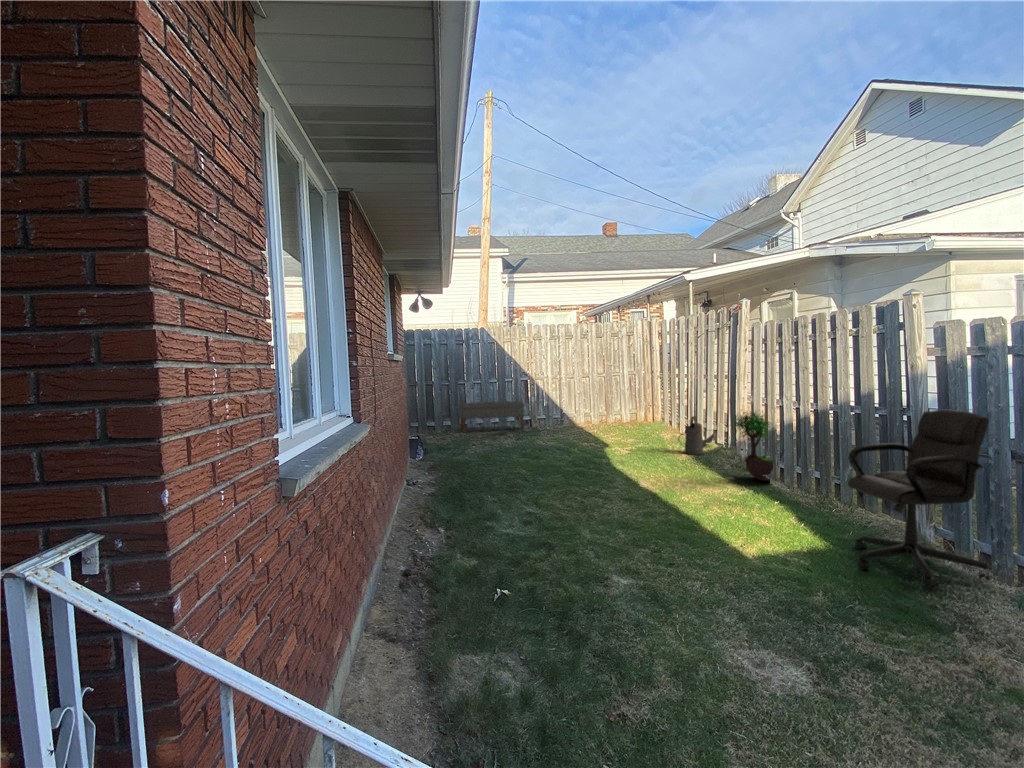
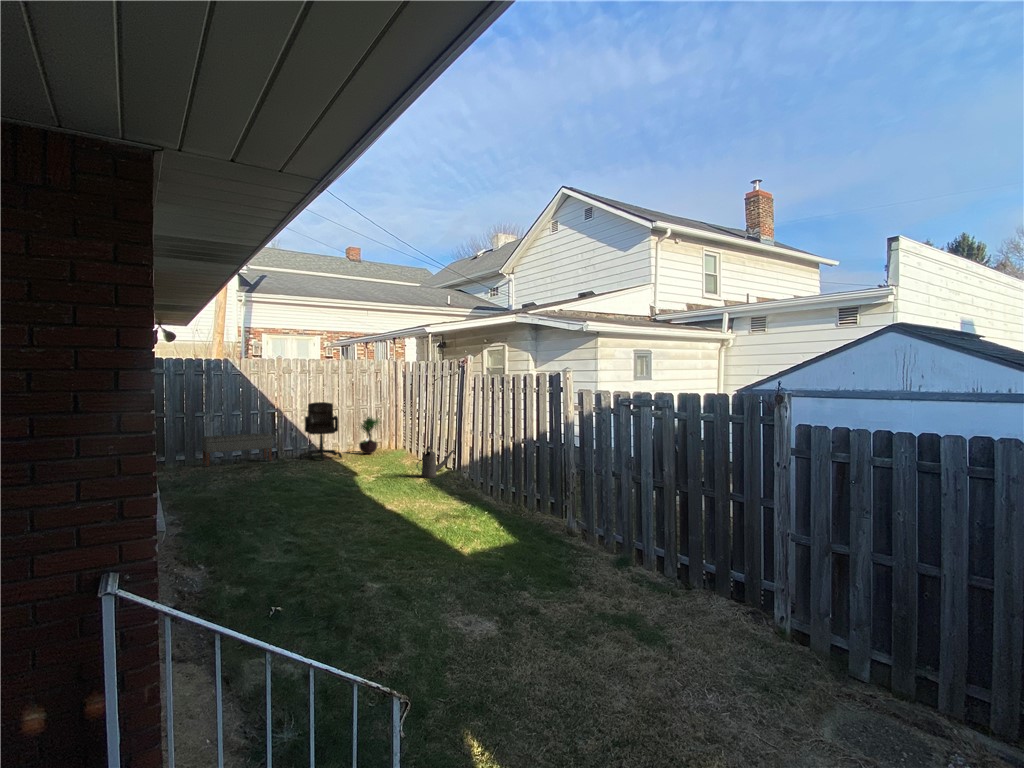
chair: present [848,410,990,588] -> present [299,402,342,460]
potted tree: present [734,411,774,481] -> present [359,417,378,454]

